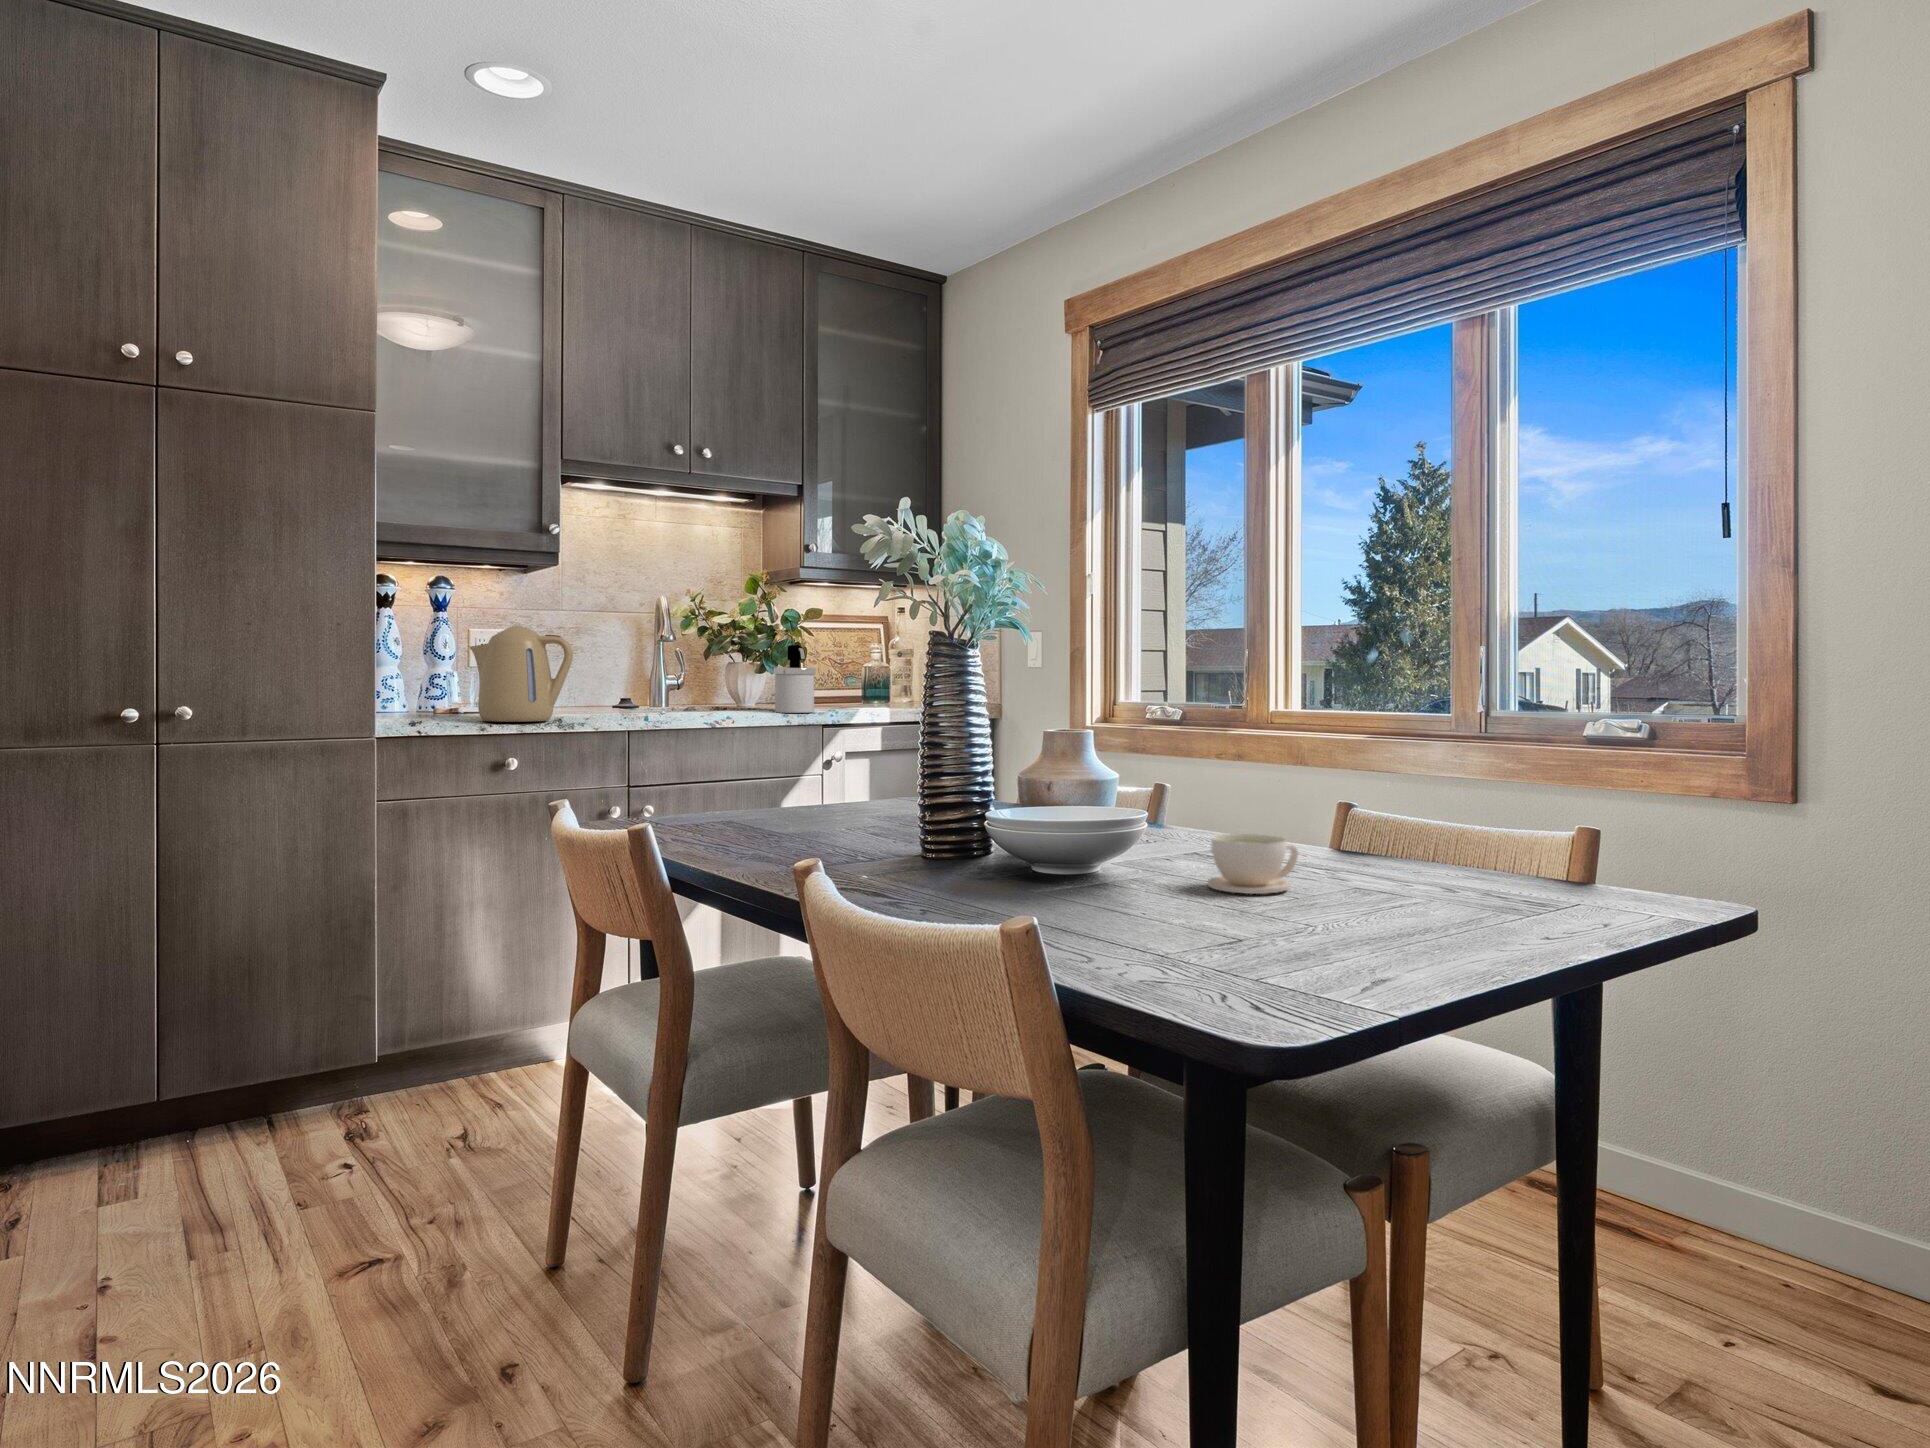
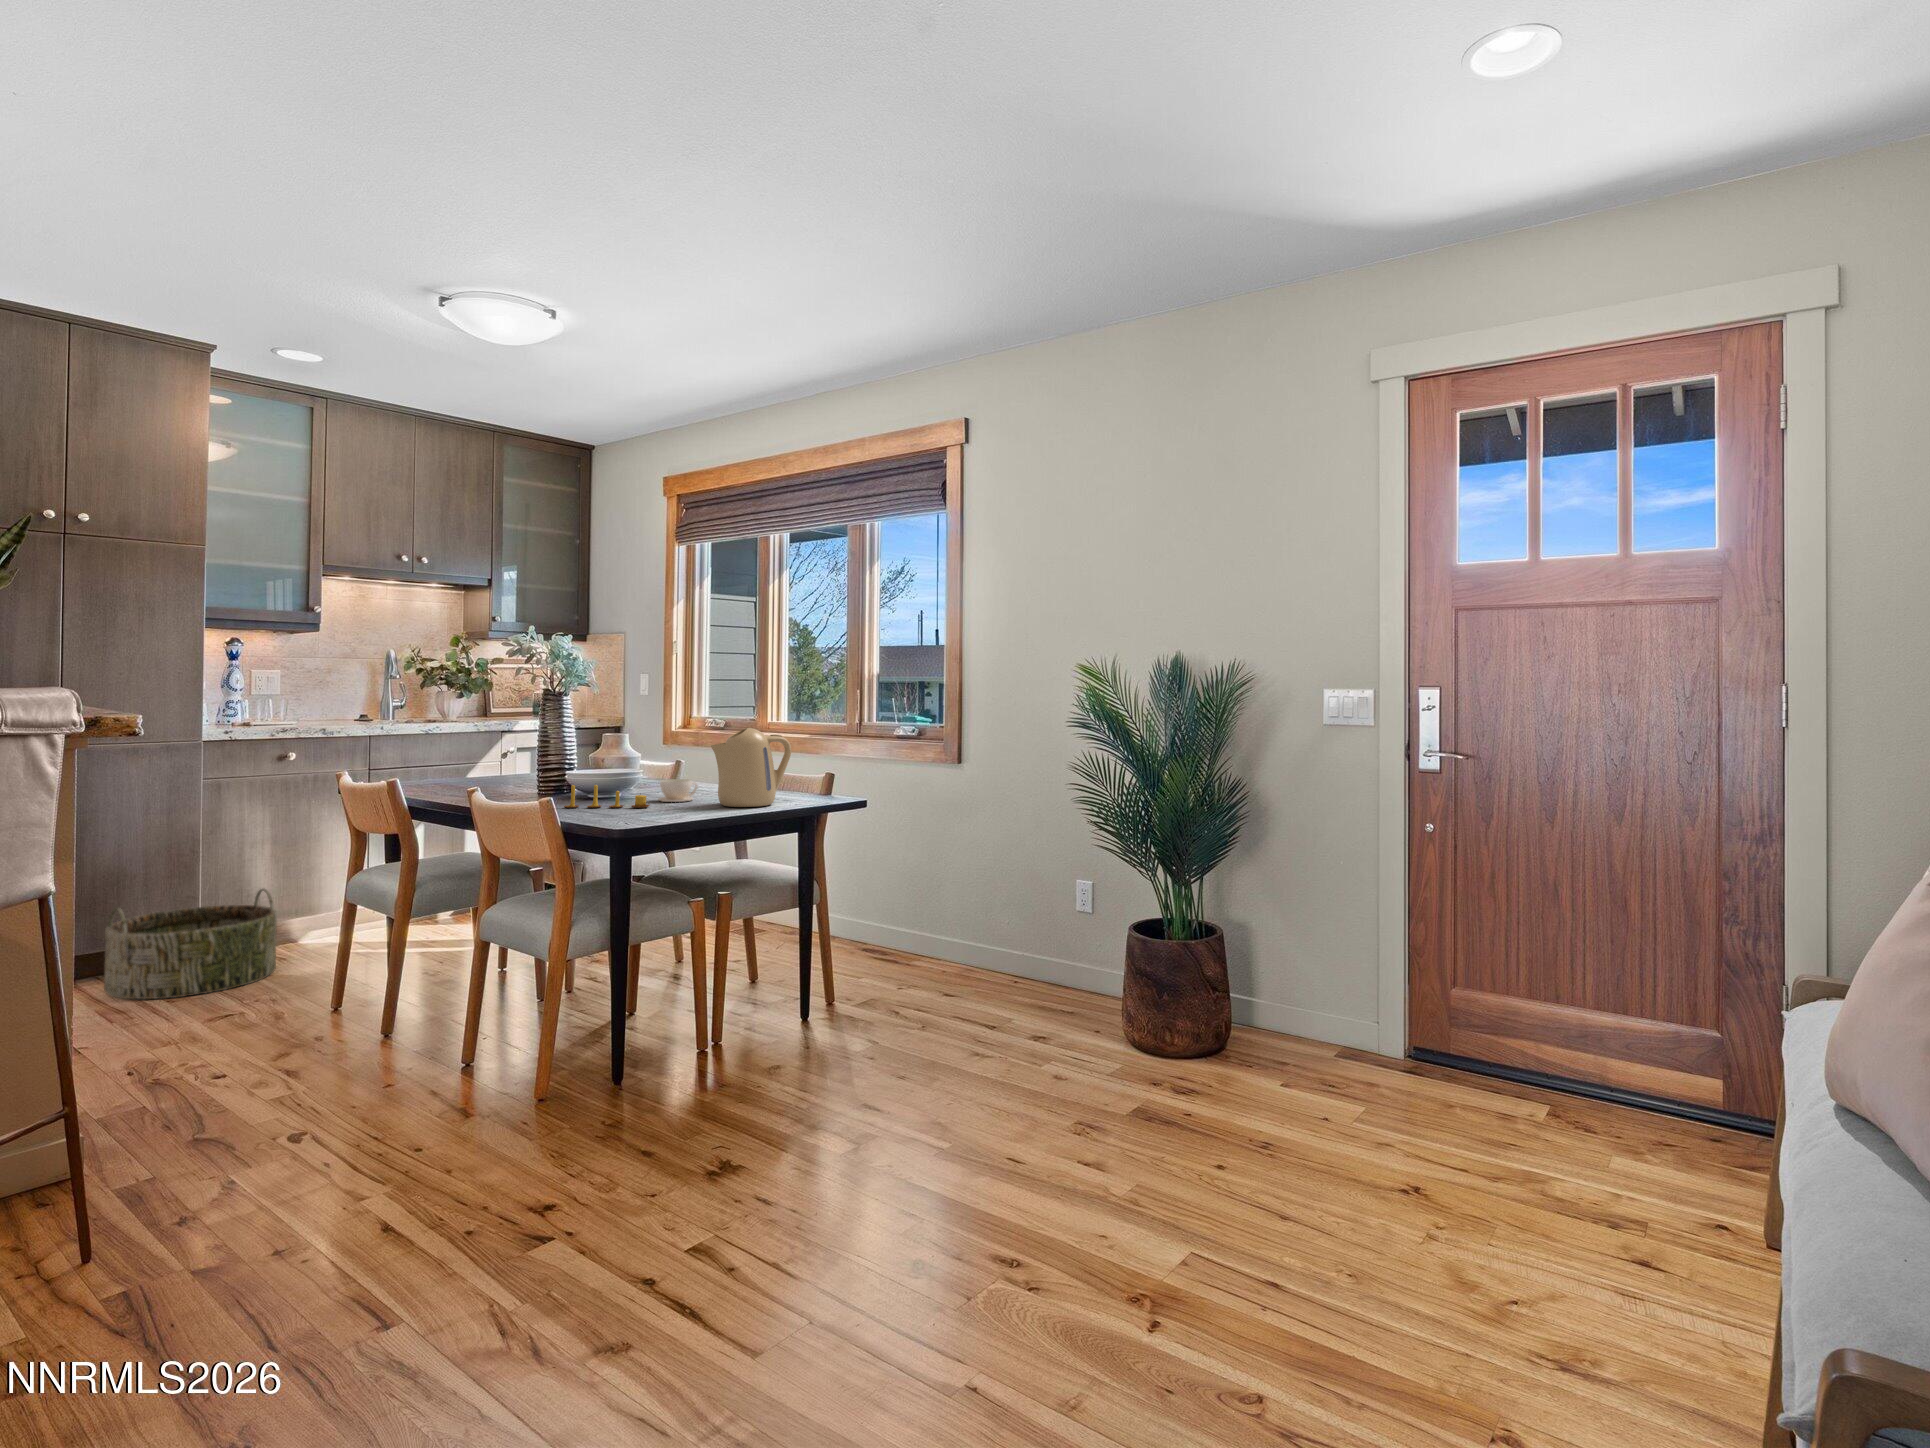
kettle: present [470,626,573,722] -> present [711,728,791,807]
soap dispenser: present [774,645,816,713] -> none [470,682,498,724]
candle: none [1008,844,1217,914] -> present [564,785,650,808]
basket: none [211,992,479,1199] -> present [104,889,277,999]

